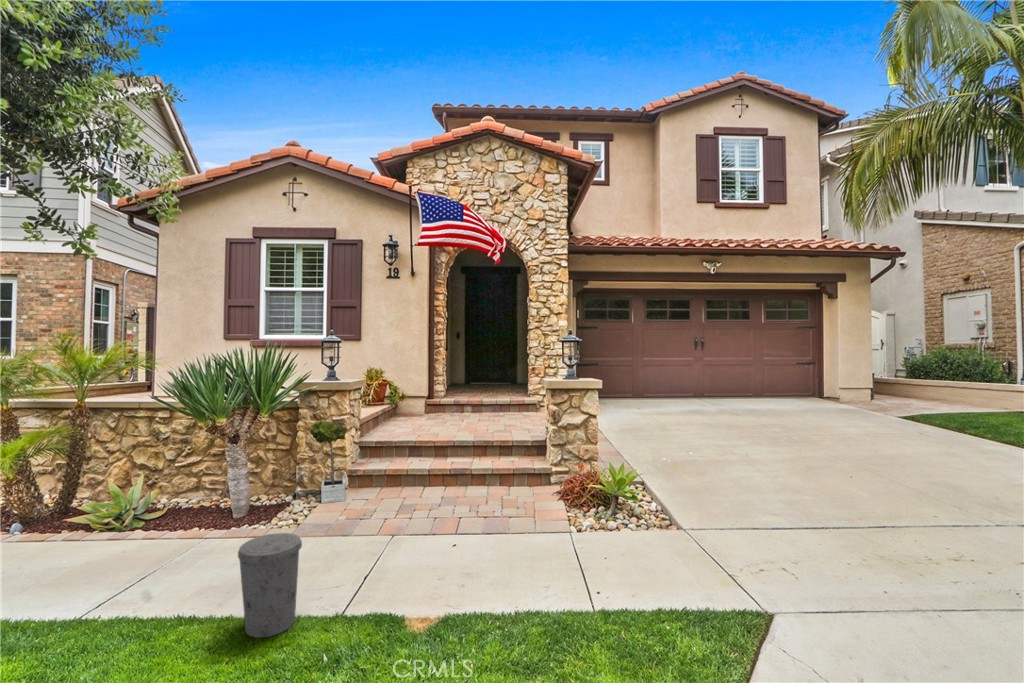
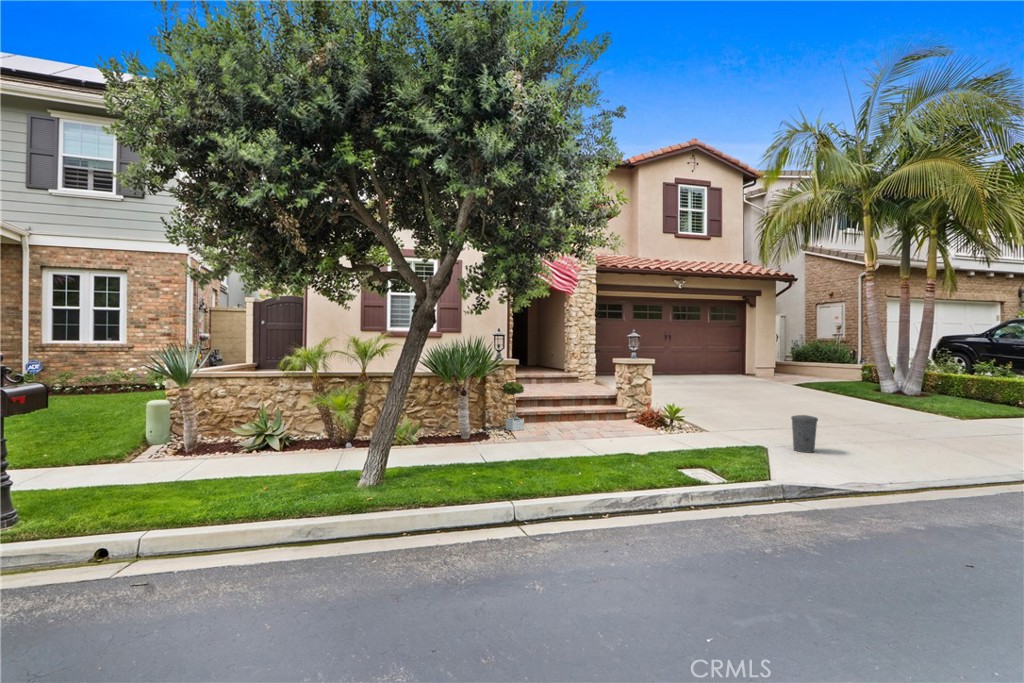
trash can: present [238,533,302,638] -> present [791,415,818,453]

